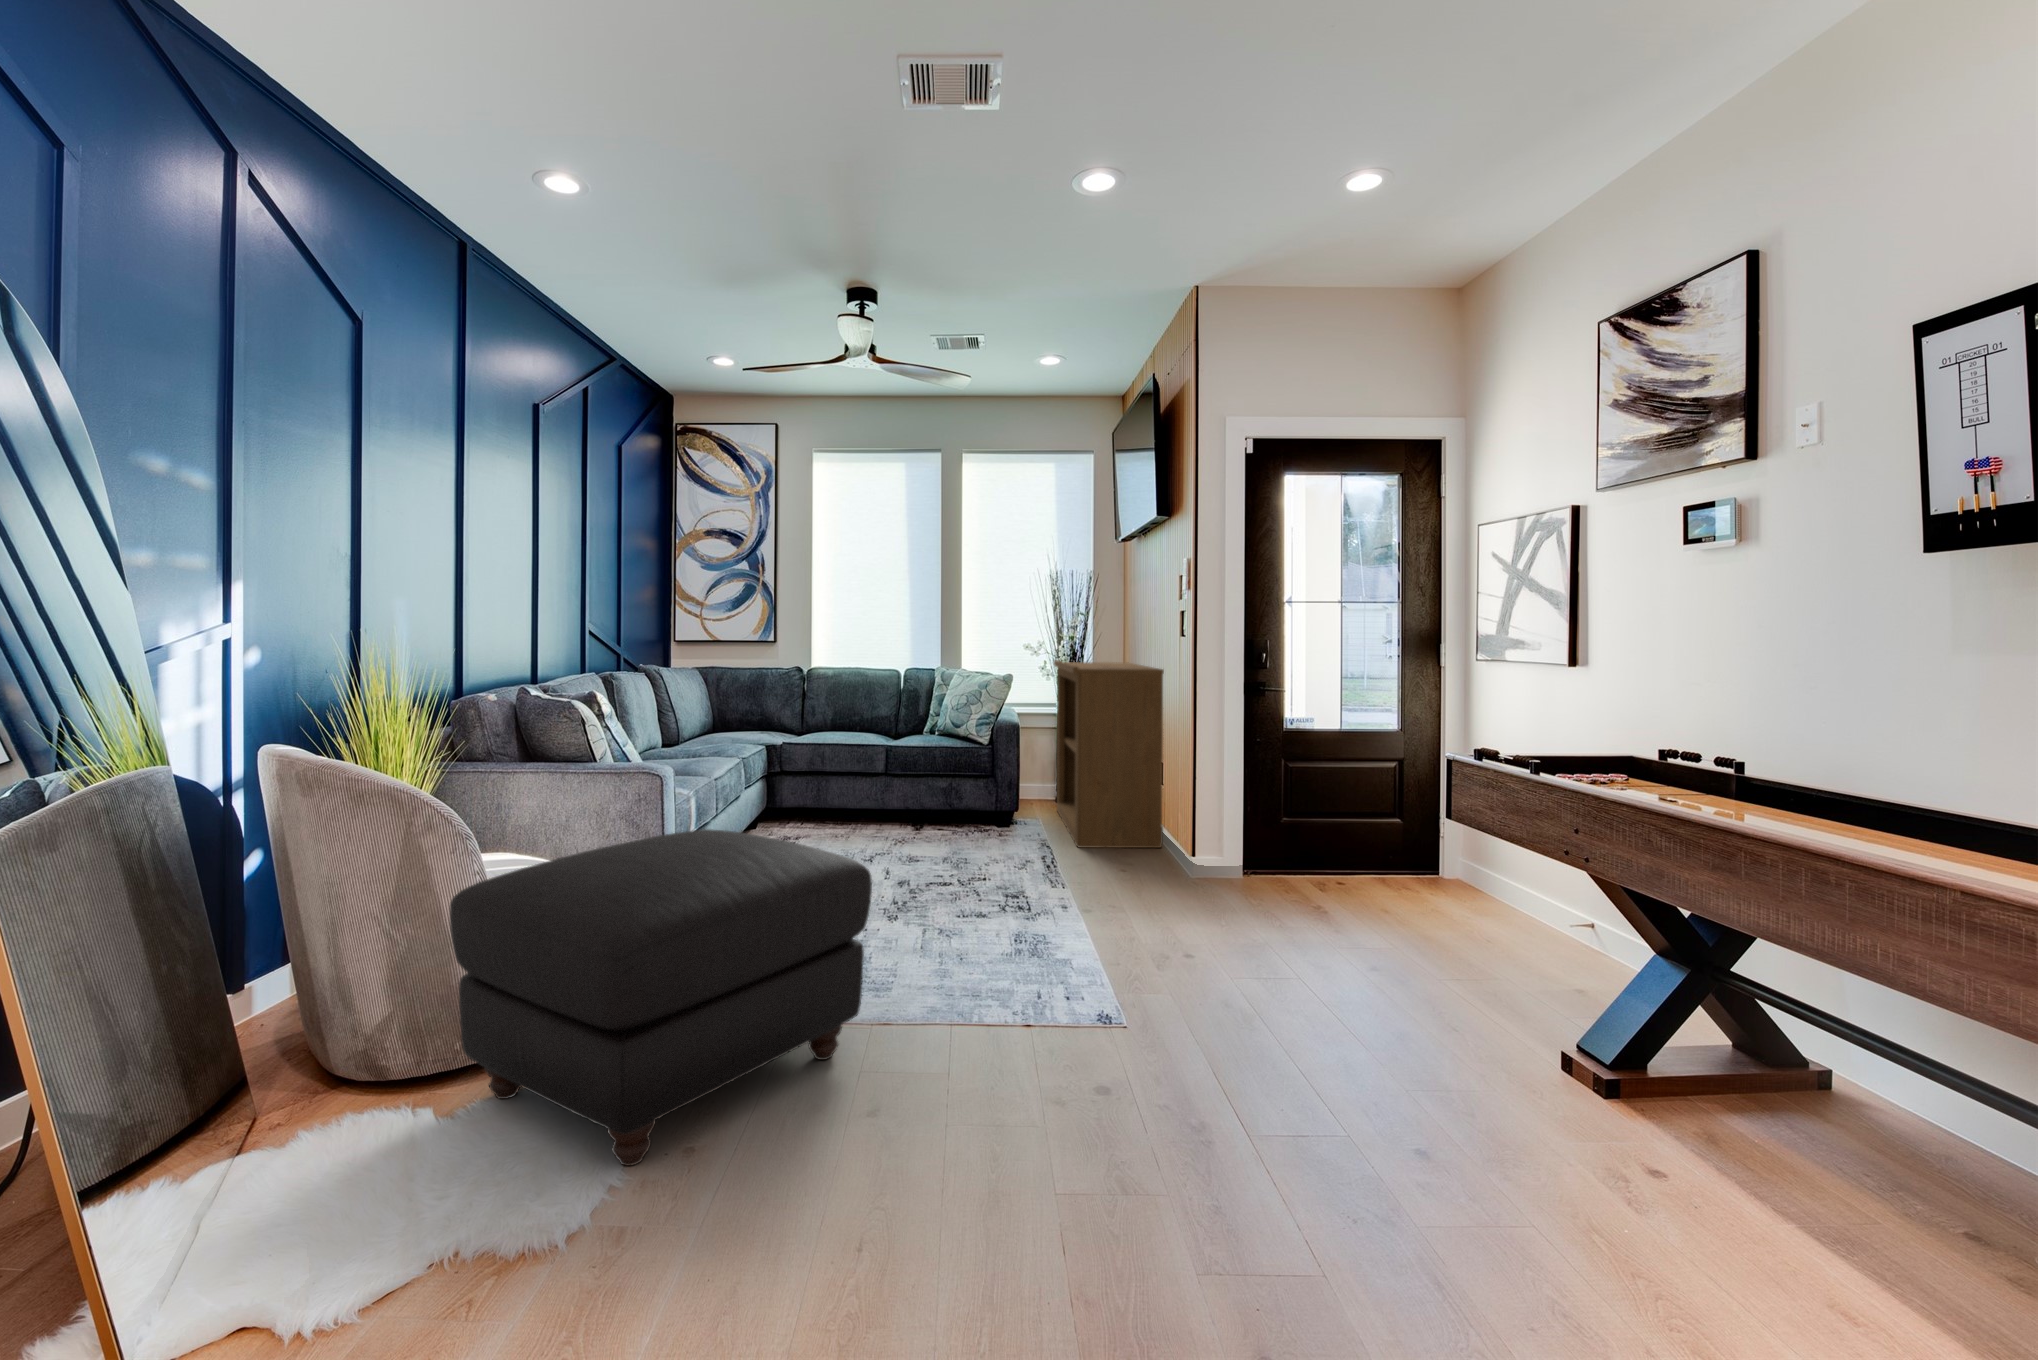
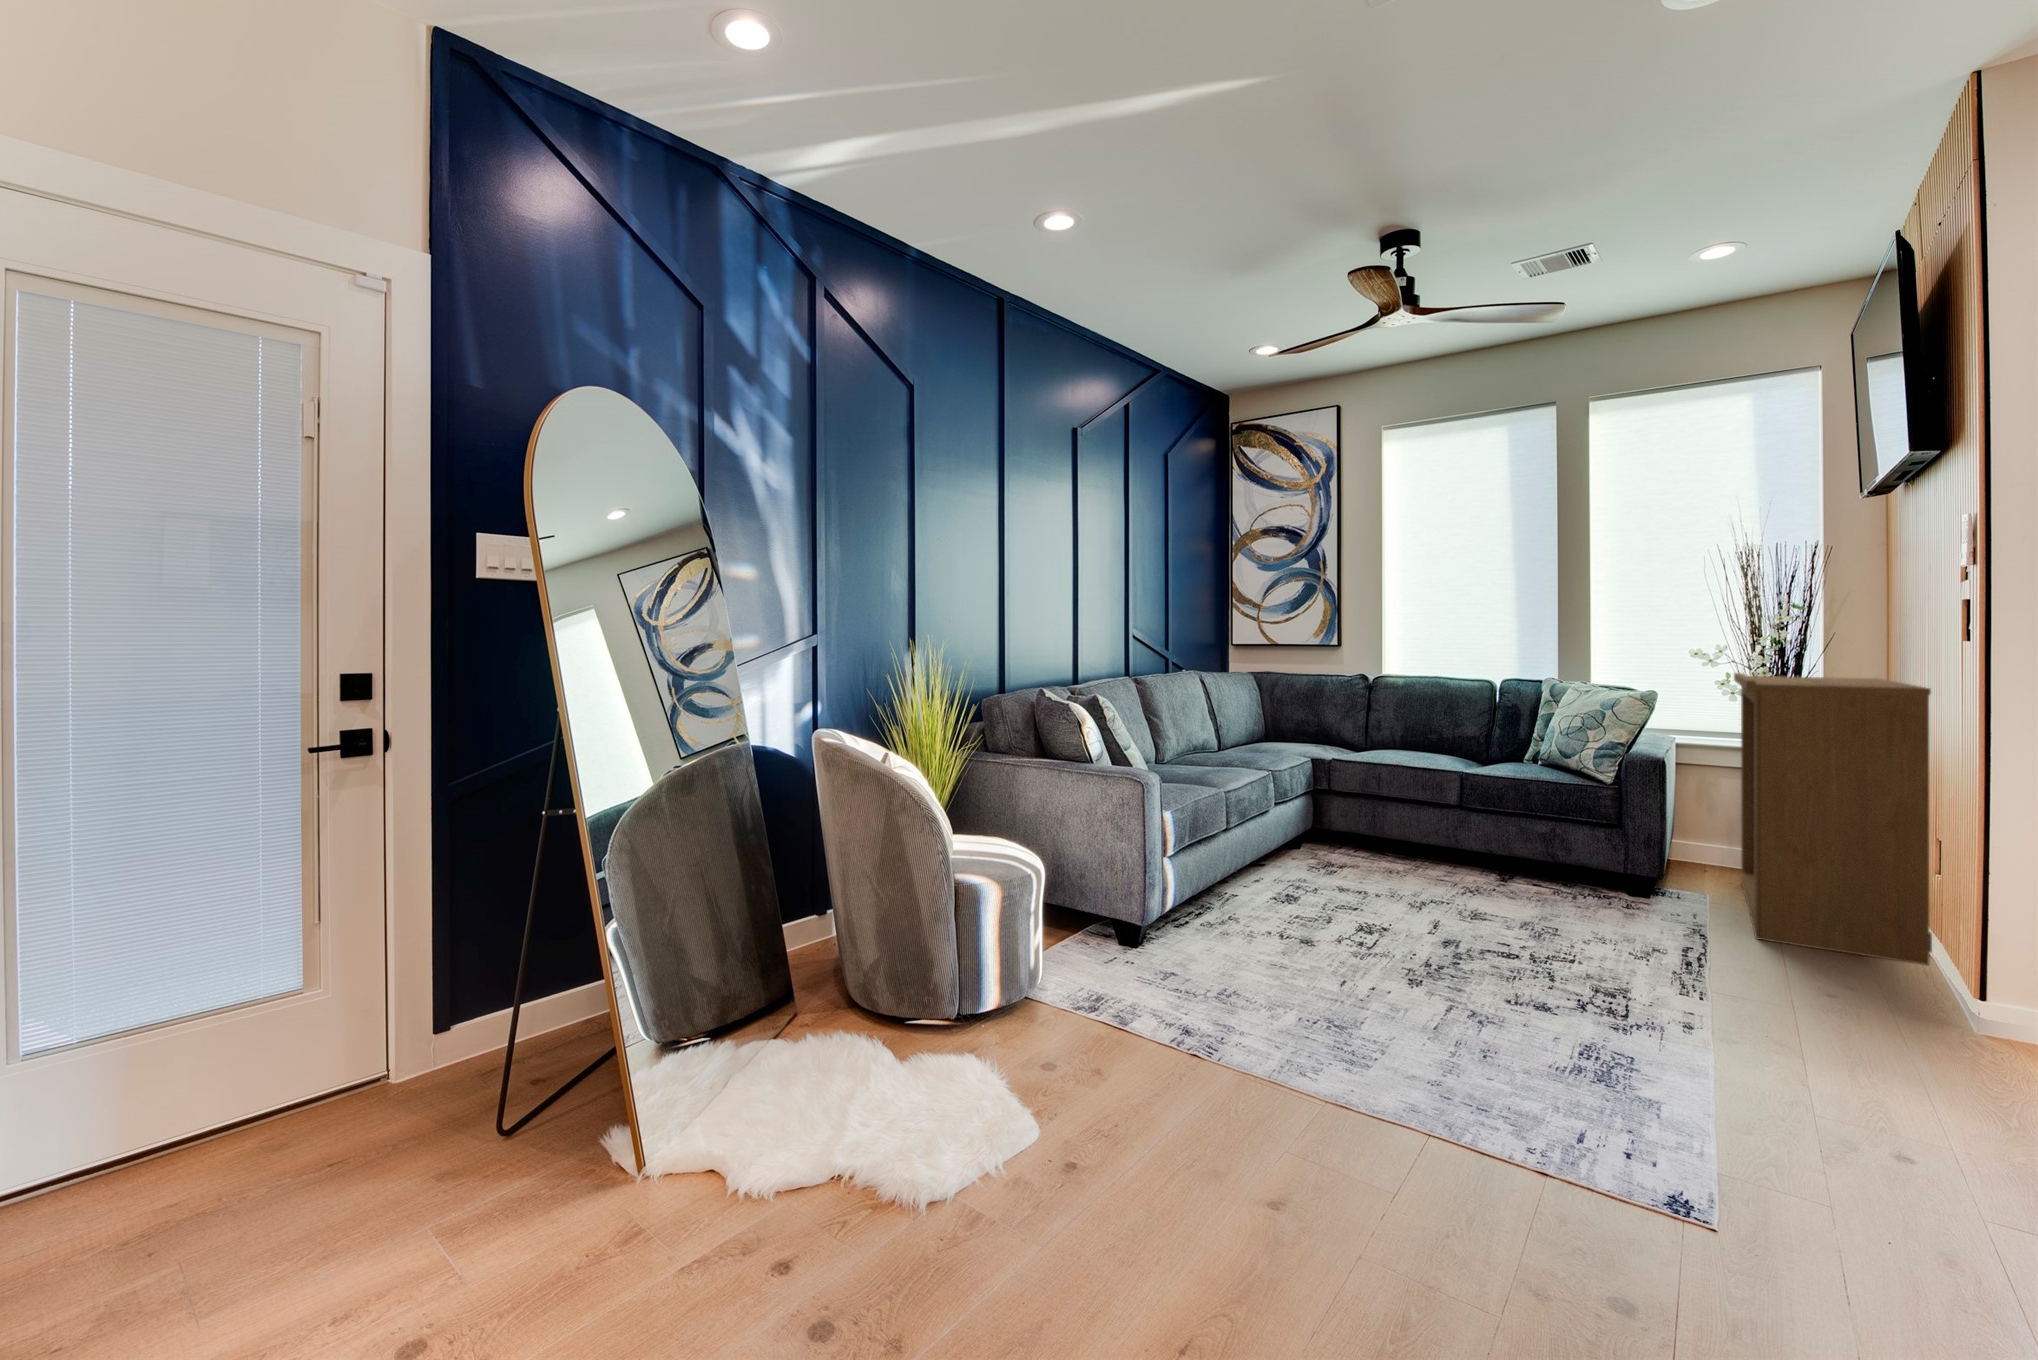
ottoman: present [450,829,872,1166] -> none [891,840,1310,1175]

